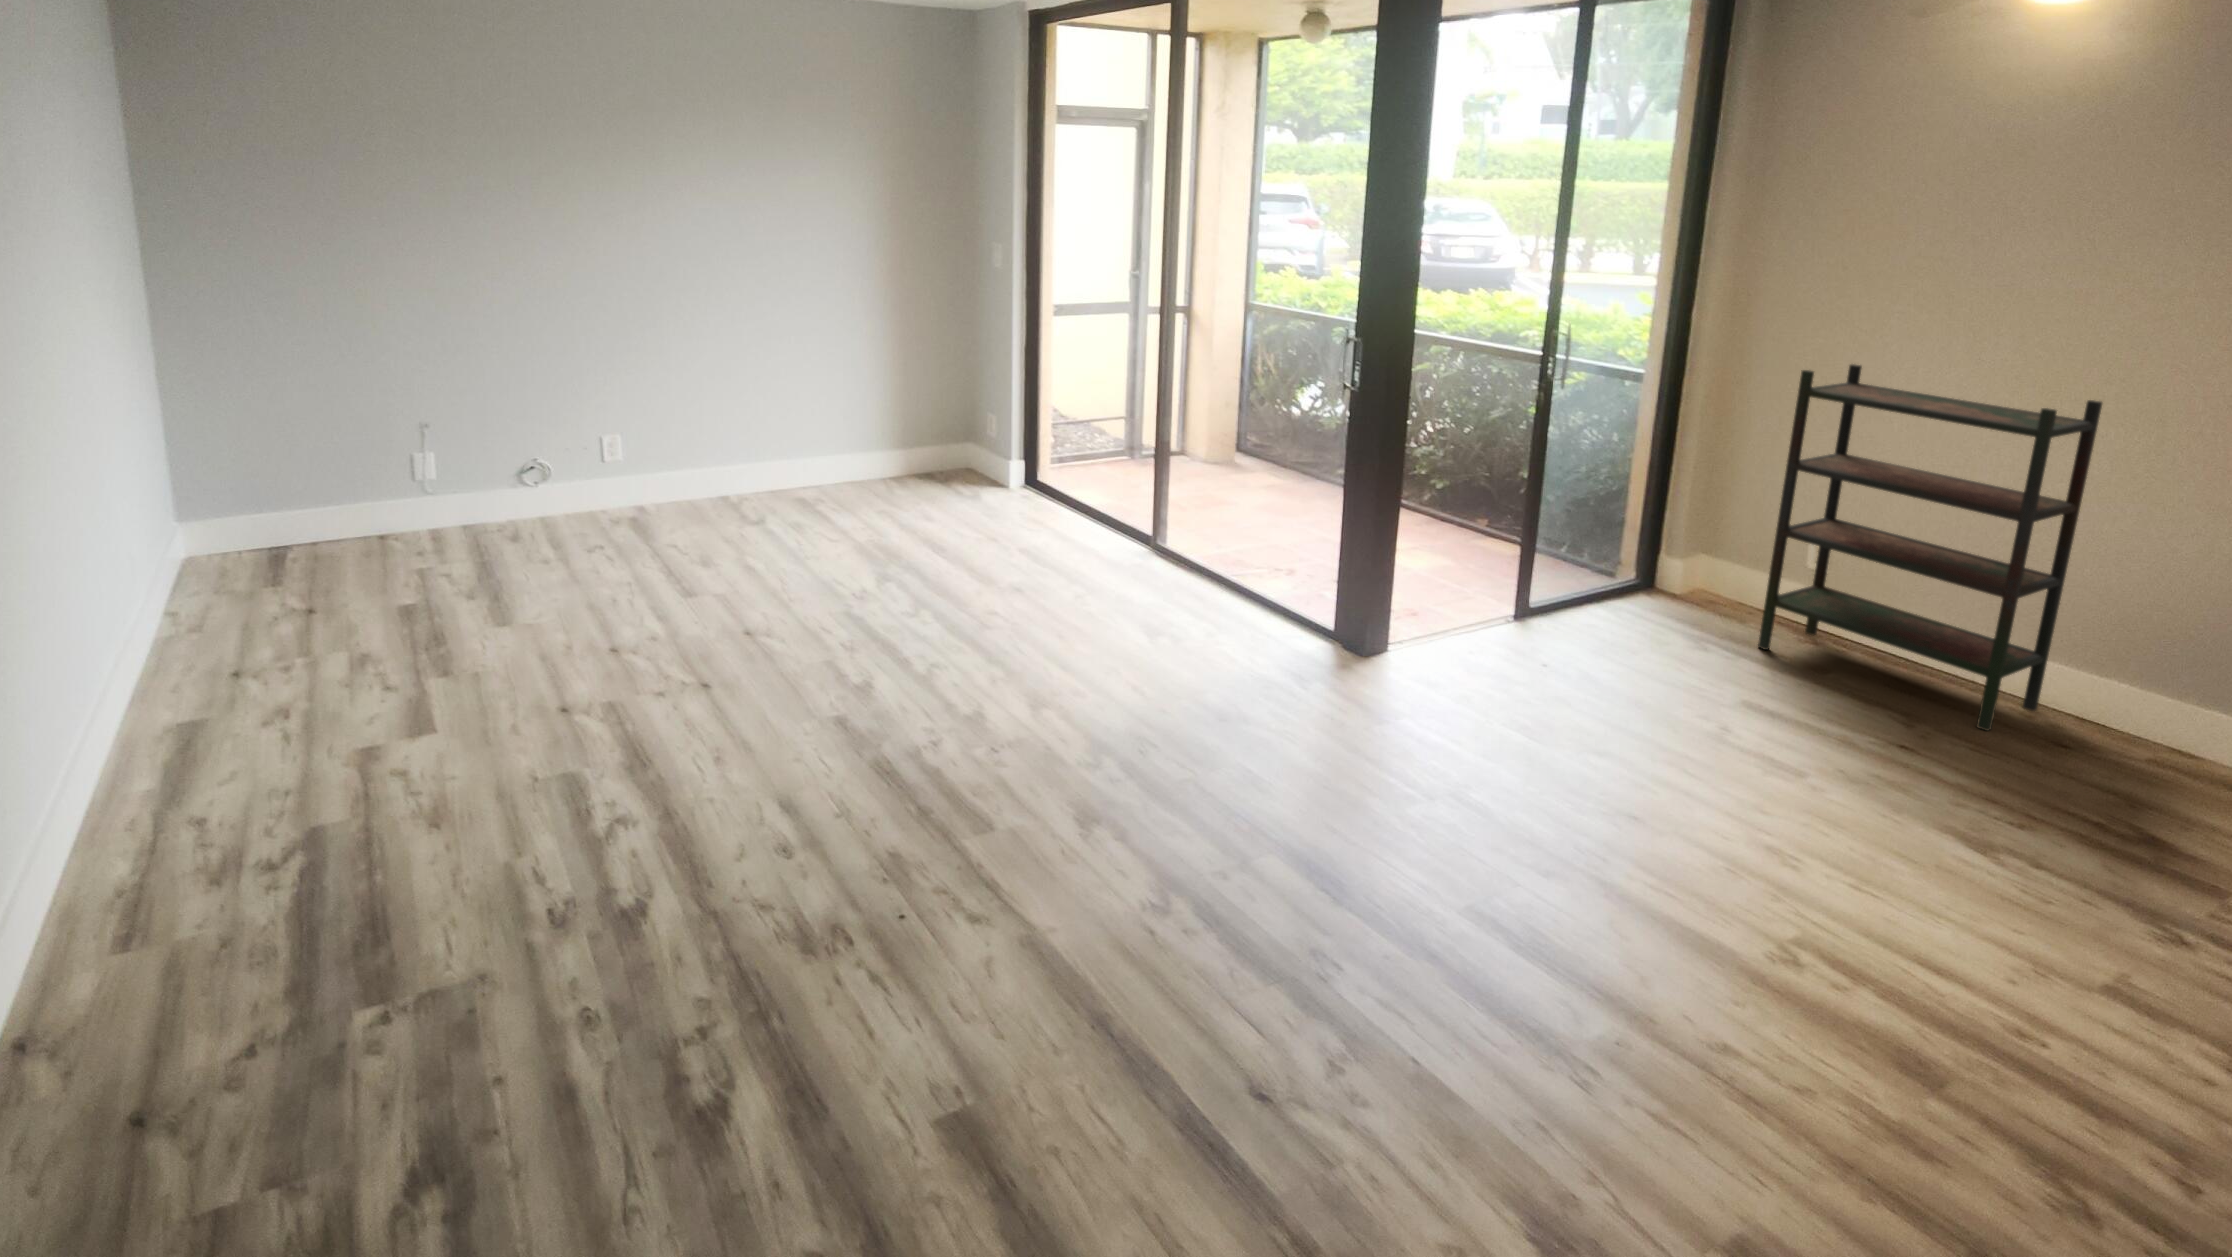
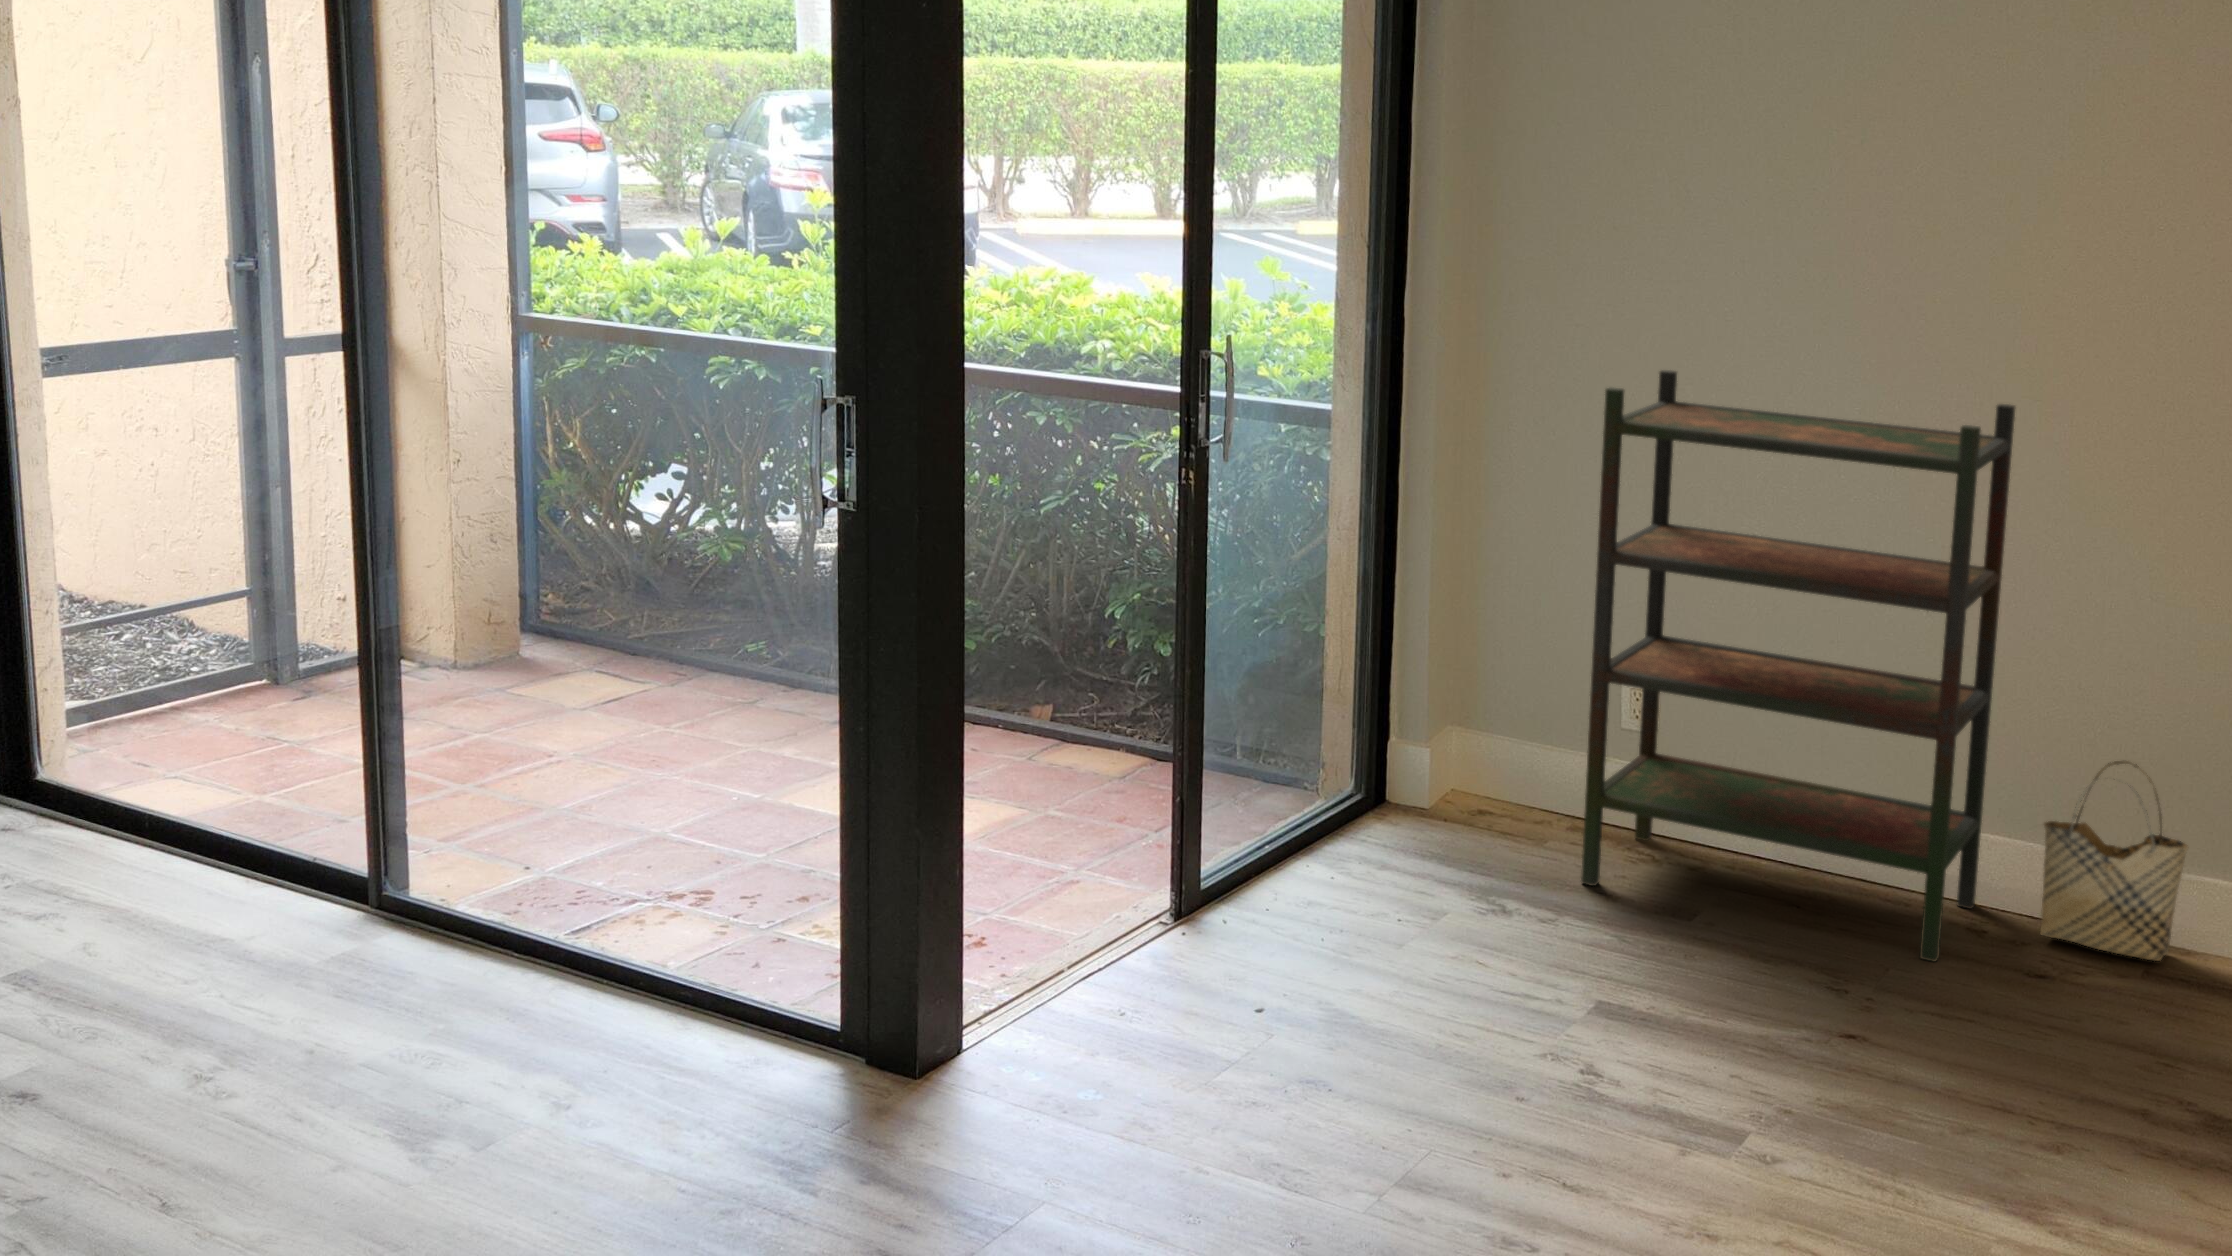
woven basket: none [2077,636,2206,766] -> present [2040,761,2188,961]

